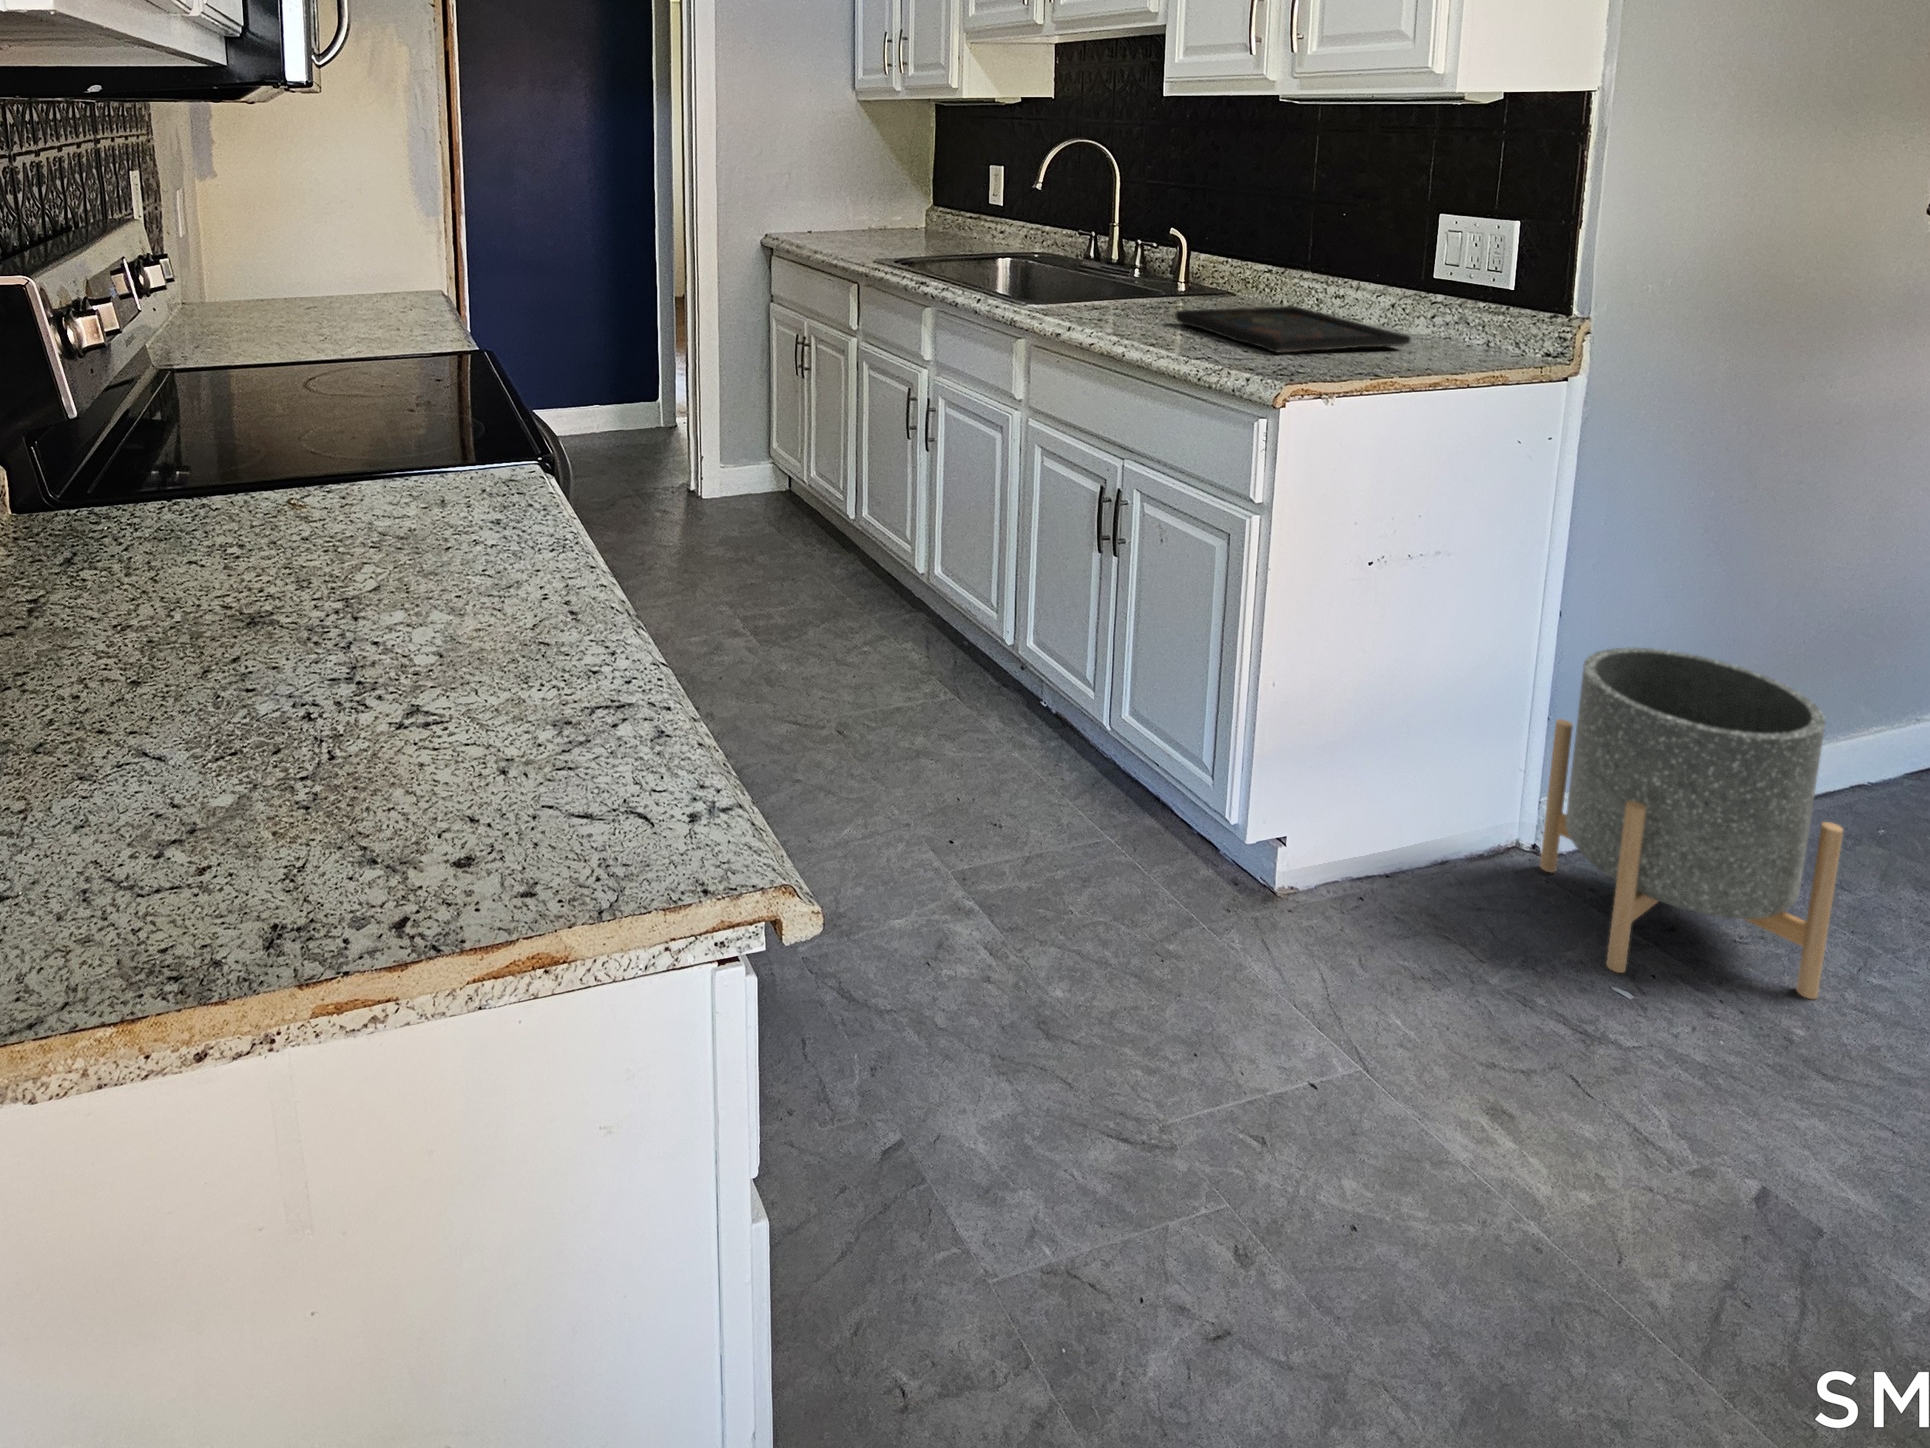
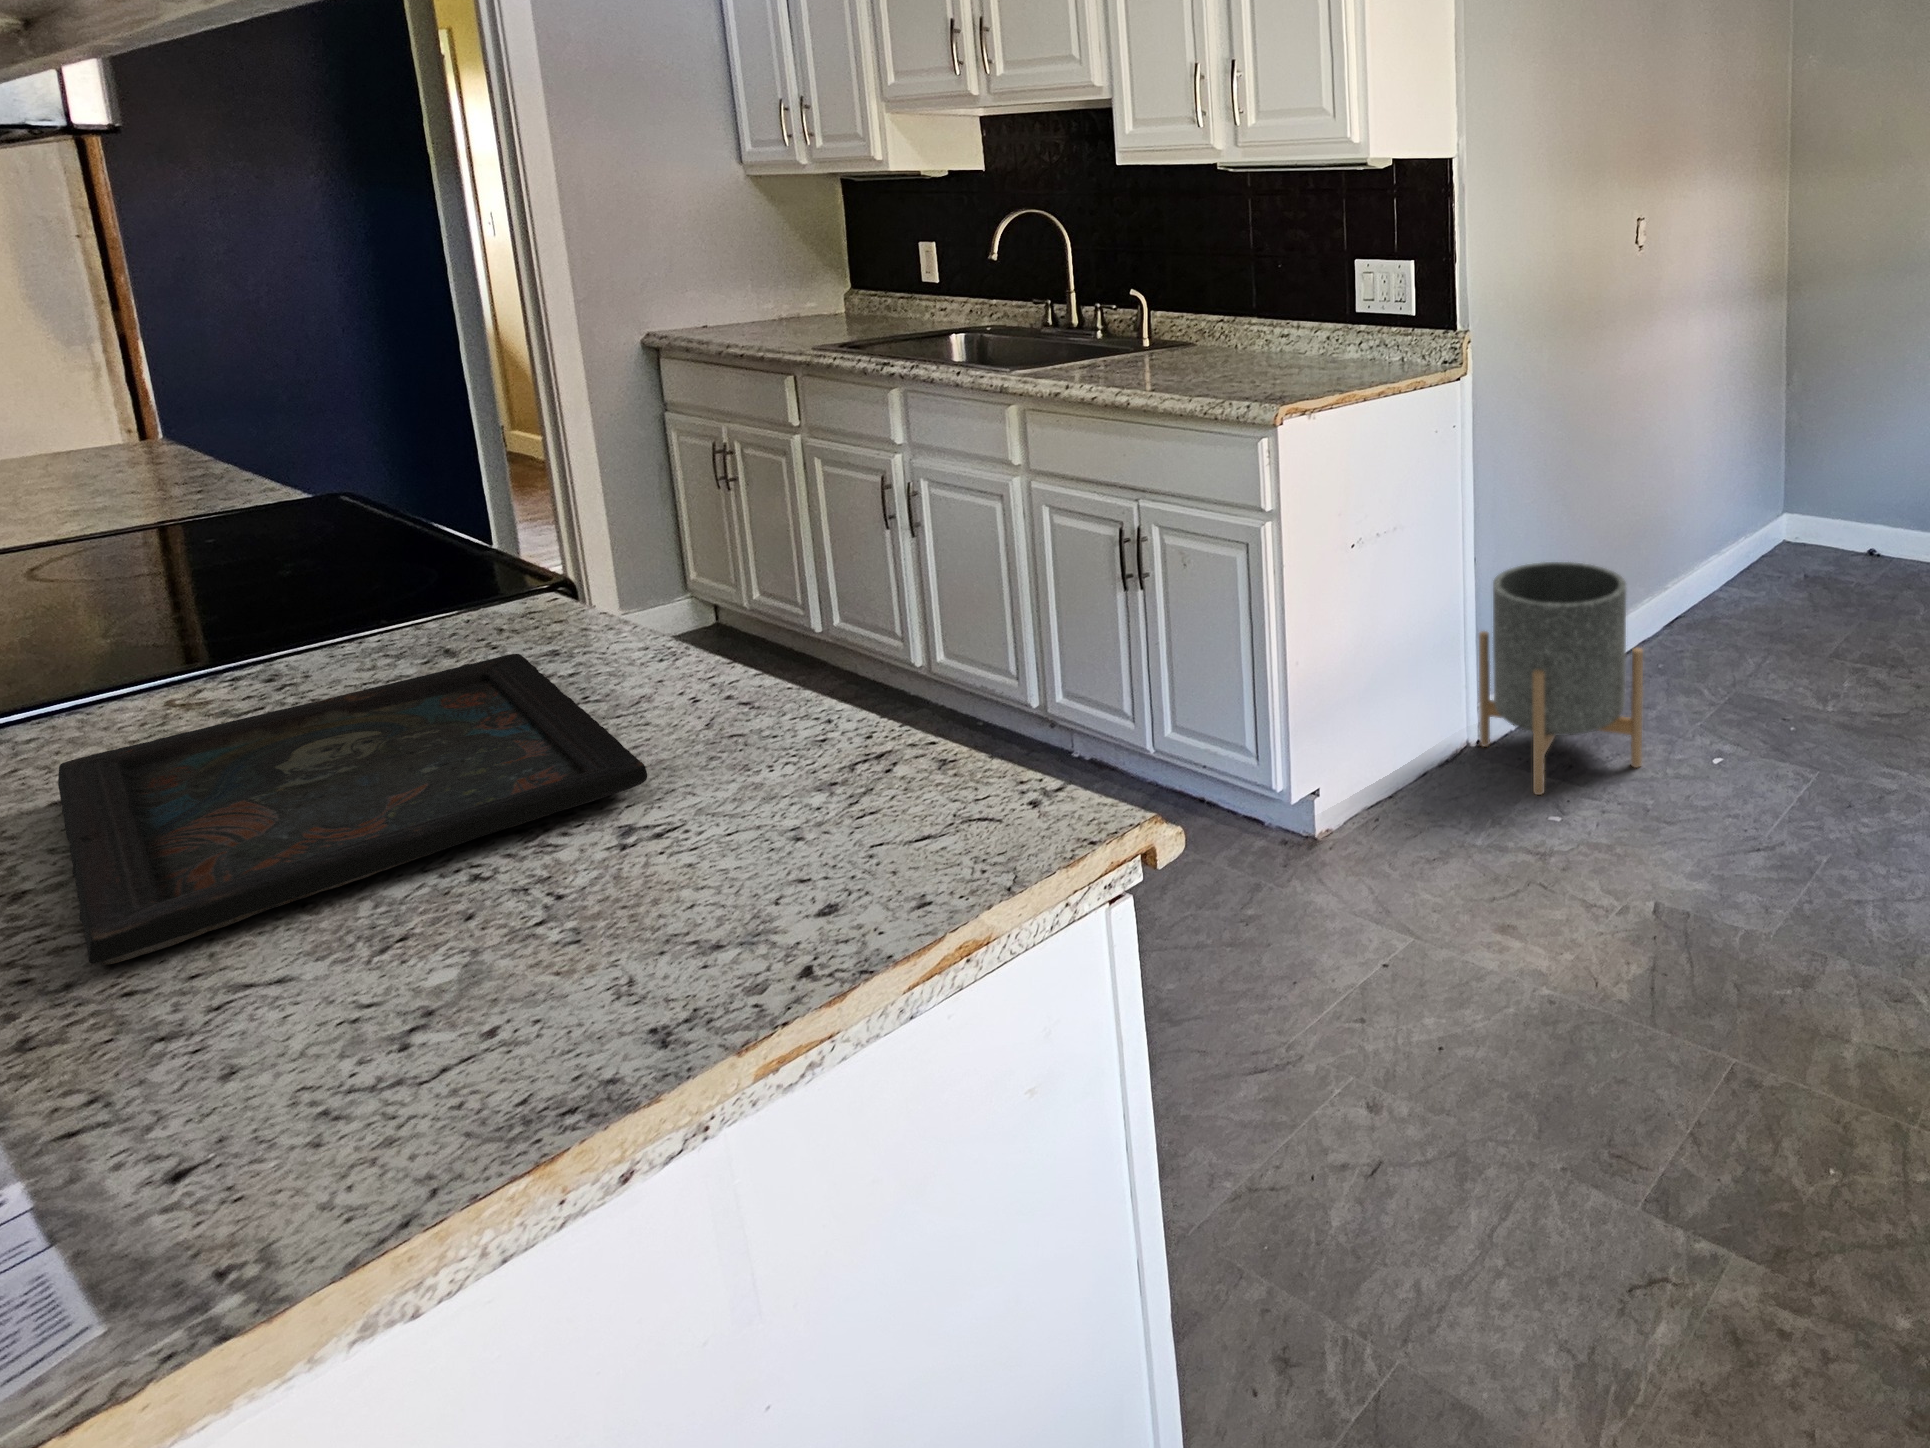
tray: present [1175,306,1410,352] -> present [58,654,647,965]

